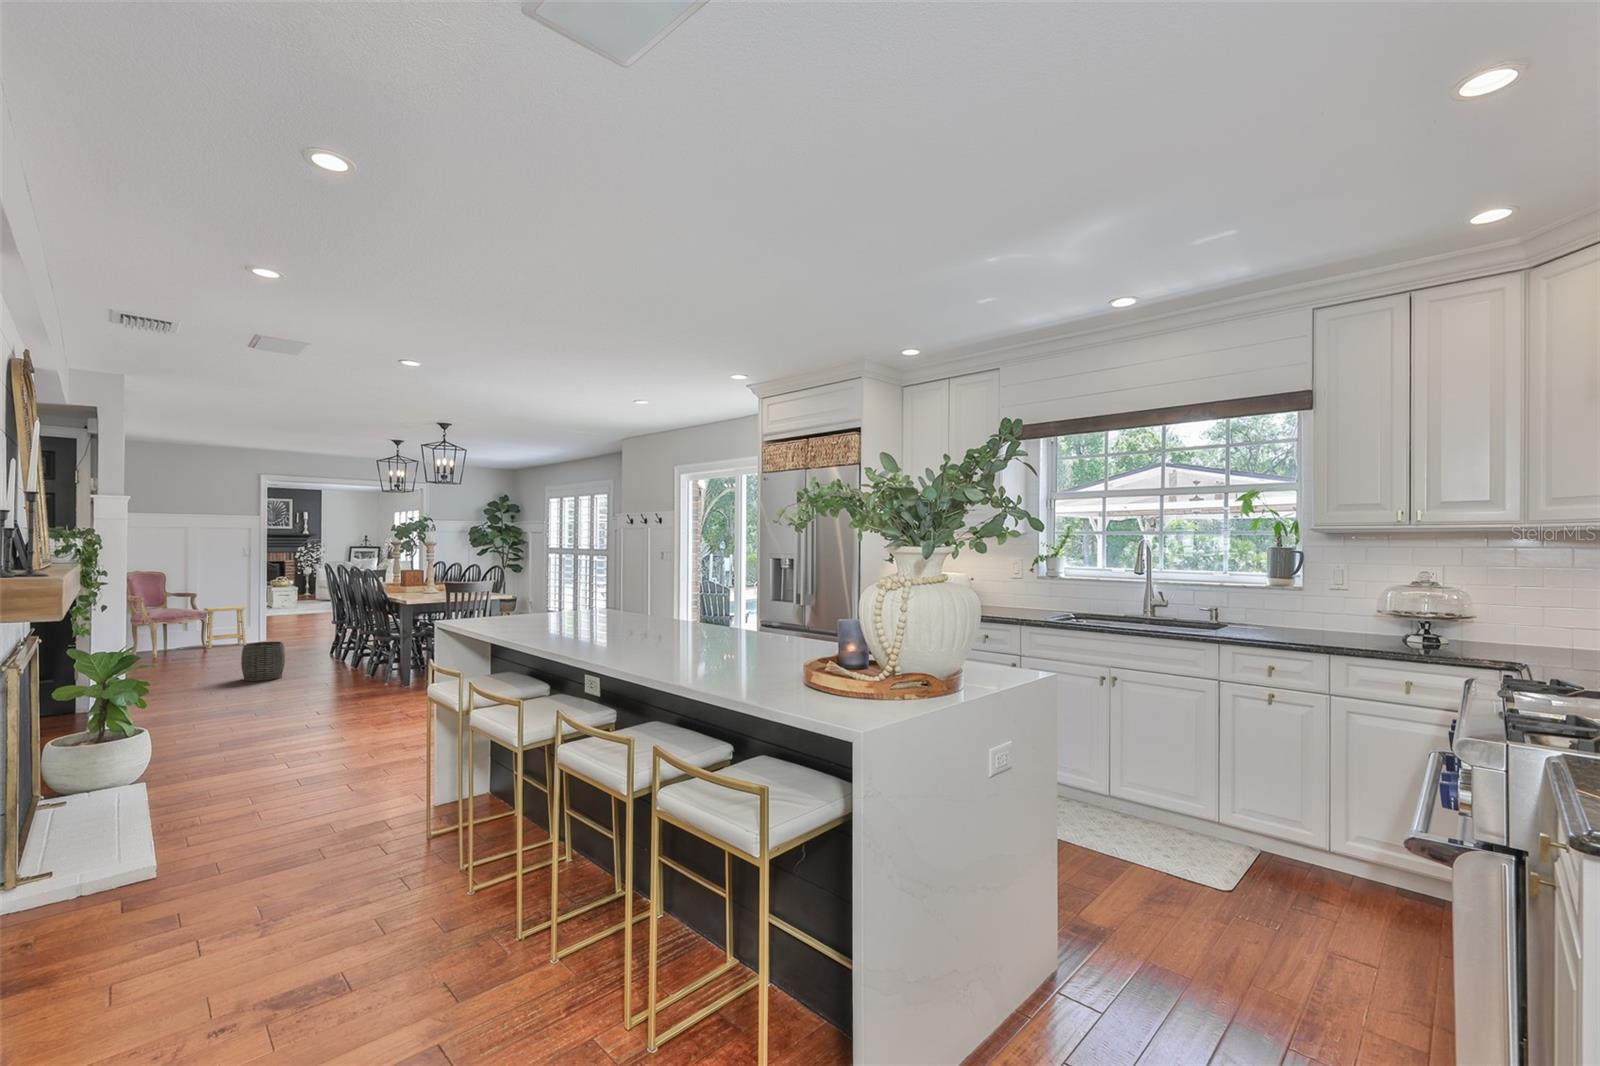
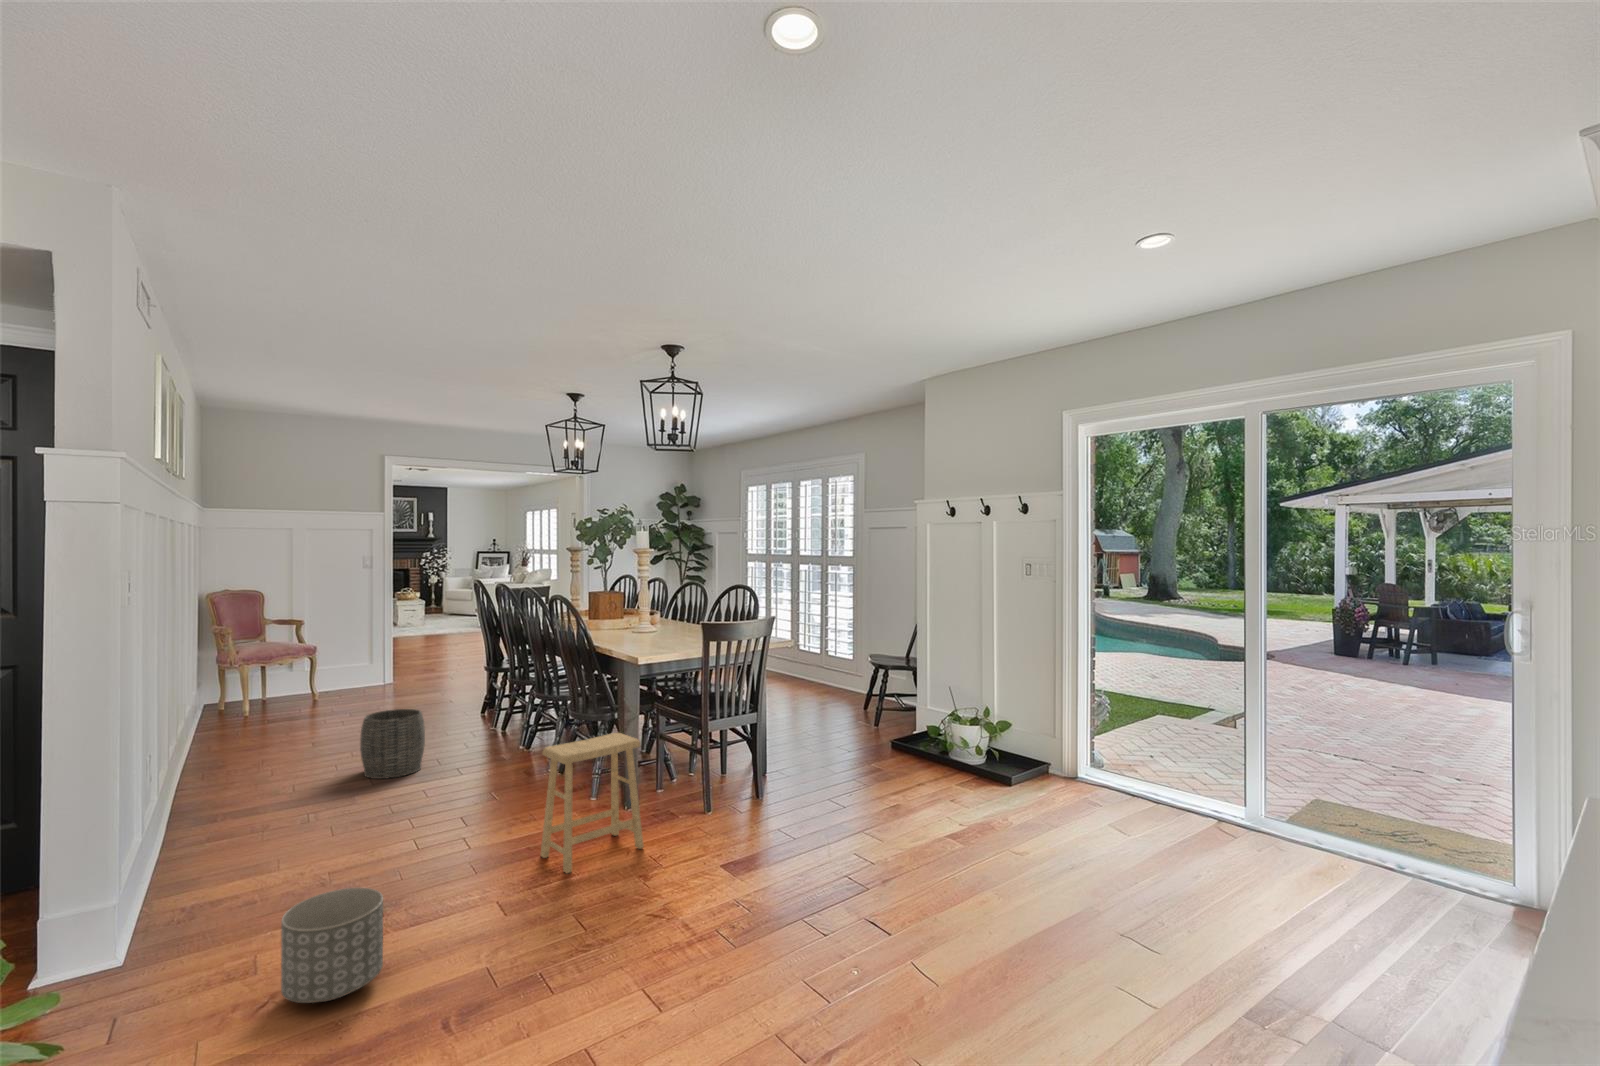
footstool: present [203,606,246,649] -> present [541,733,643,873]
planter: none [204,696,253,739] -> present [281,888,383,1003]

